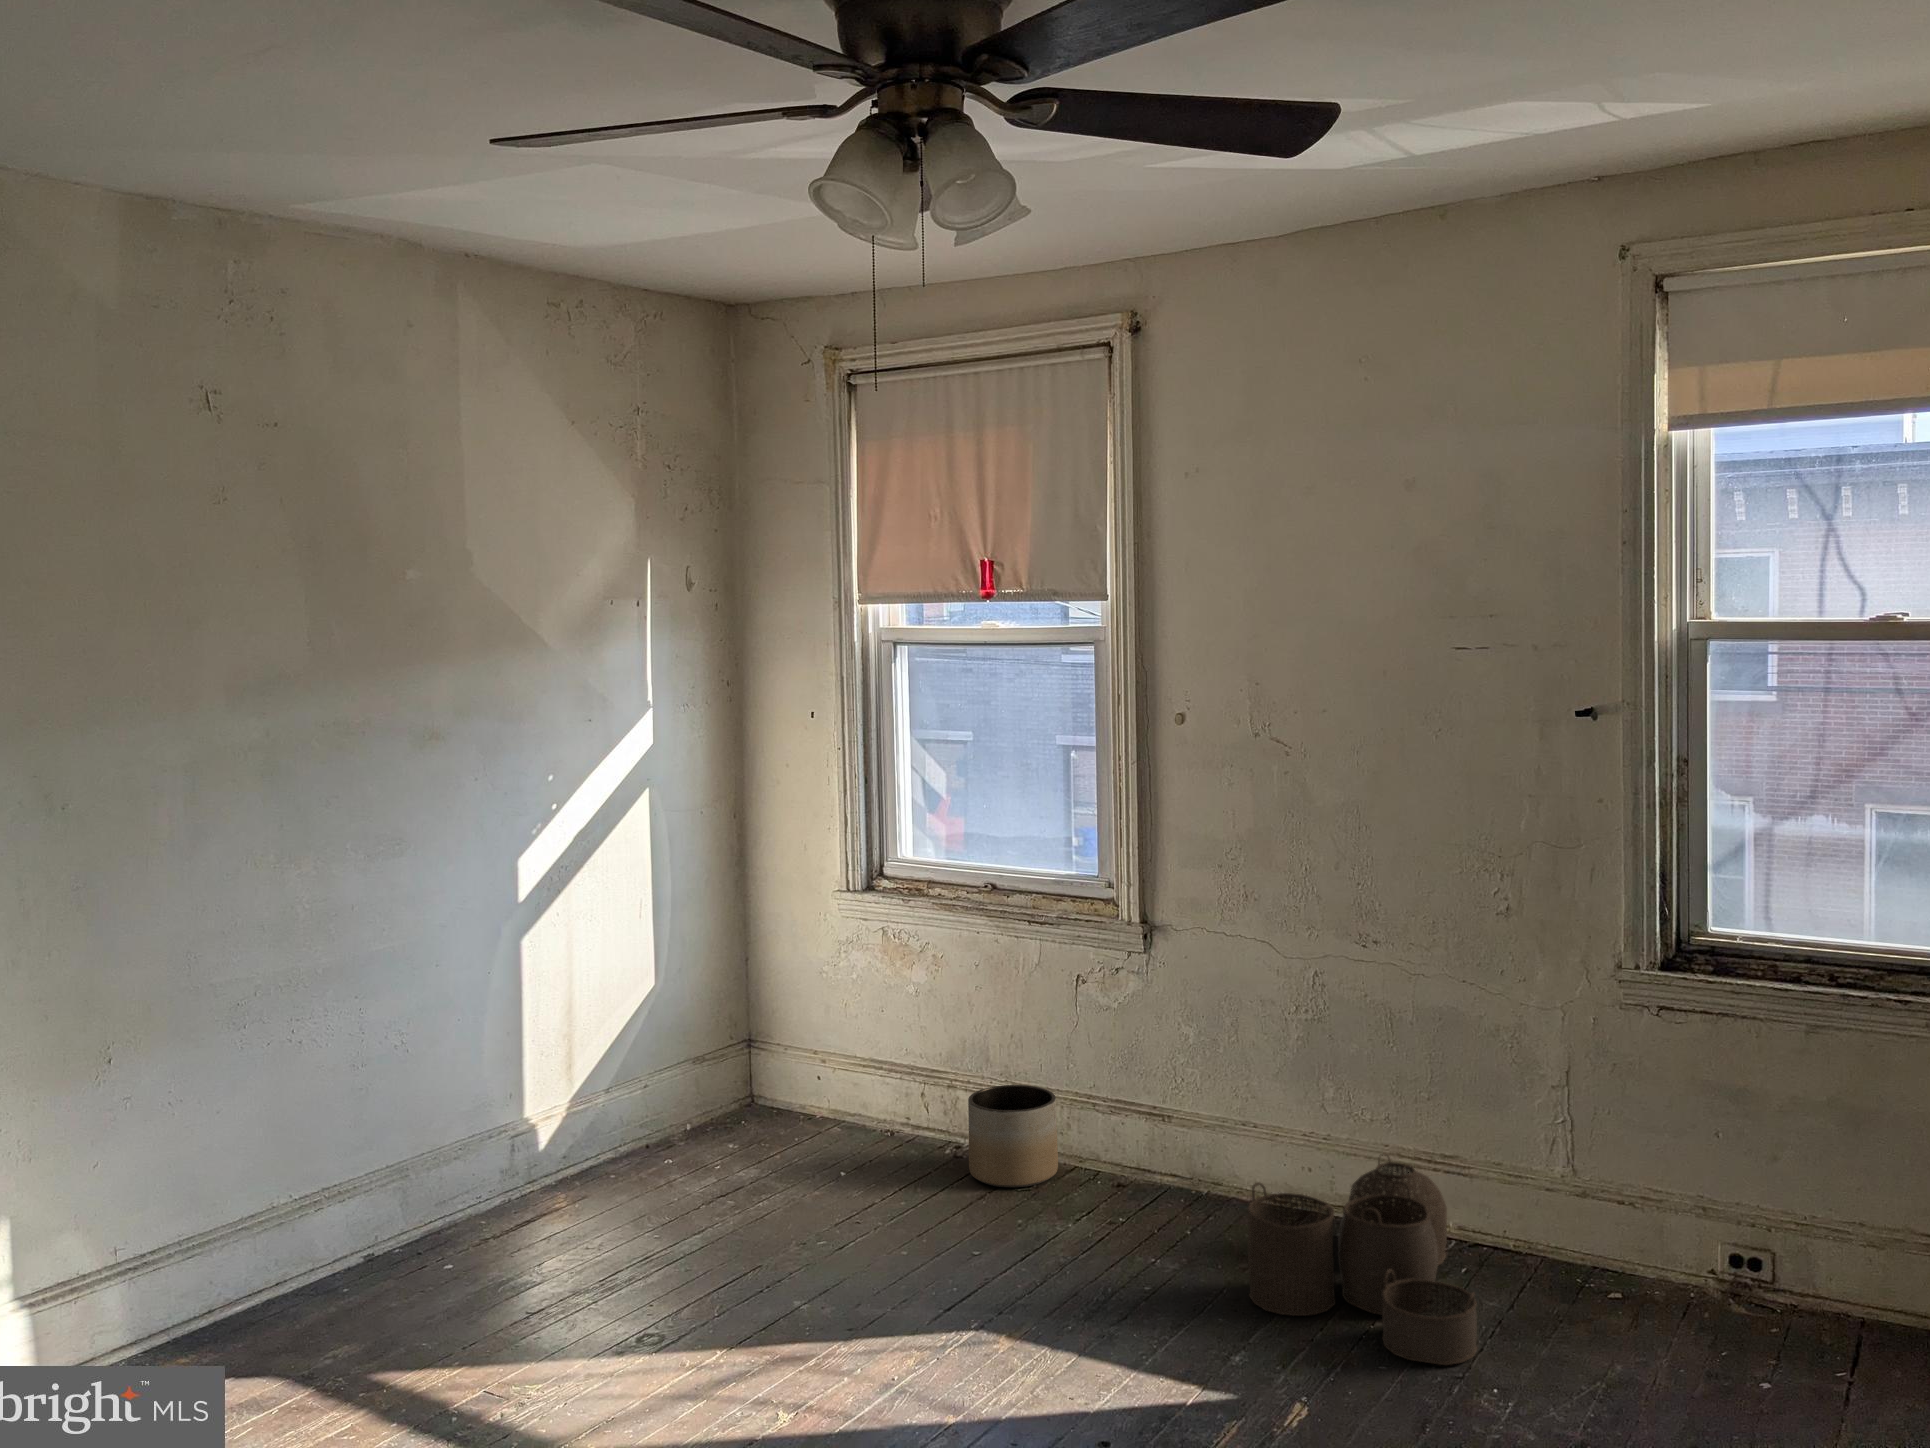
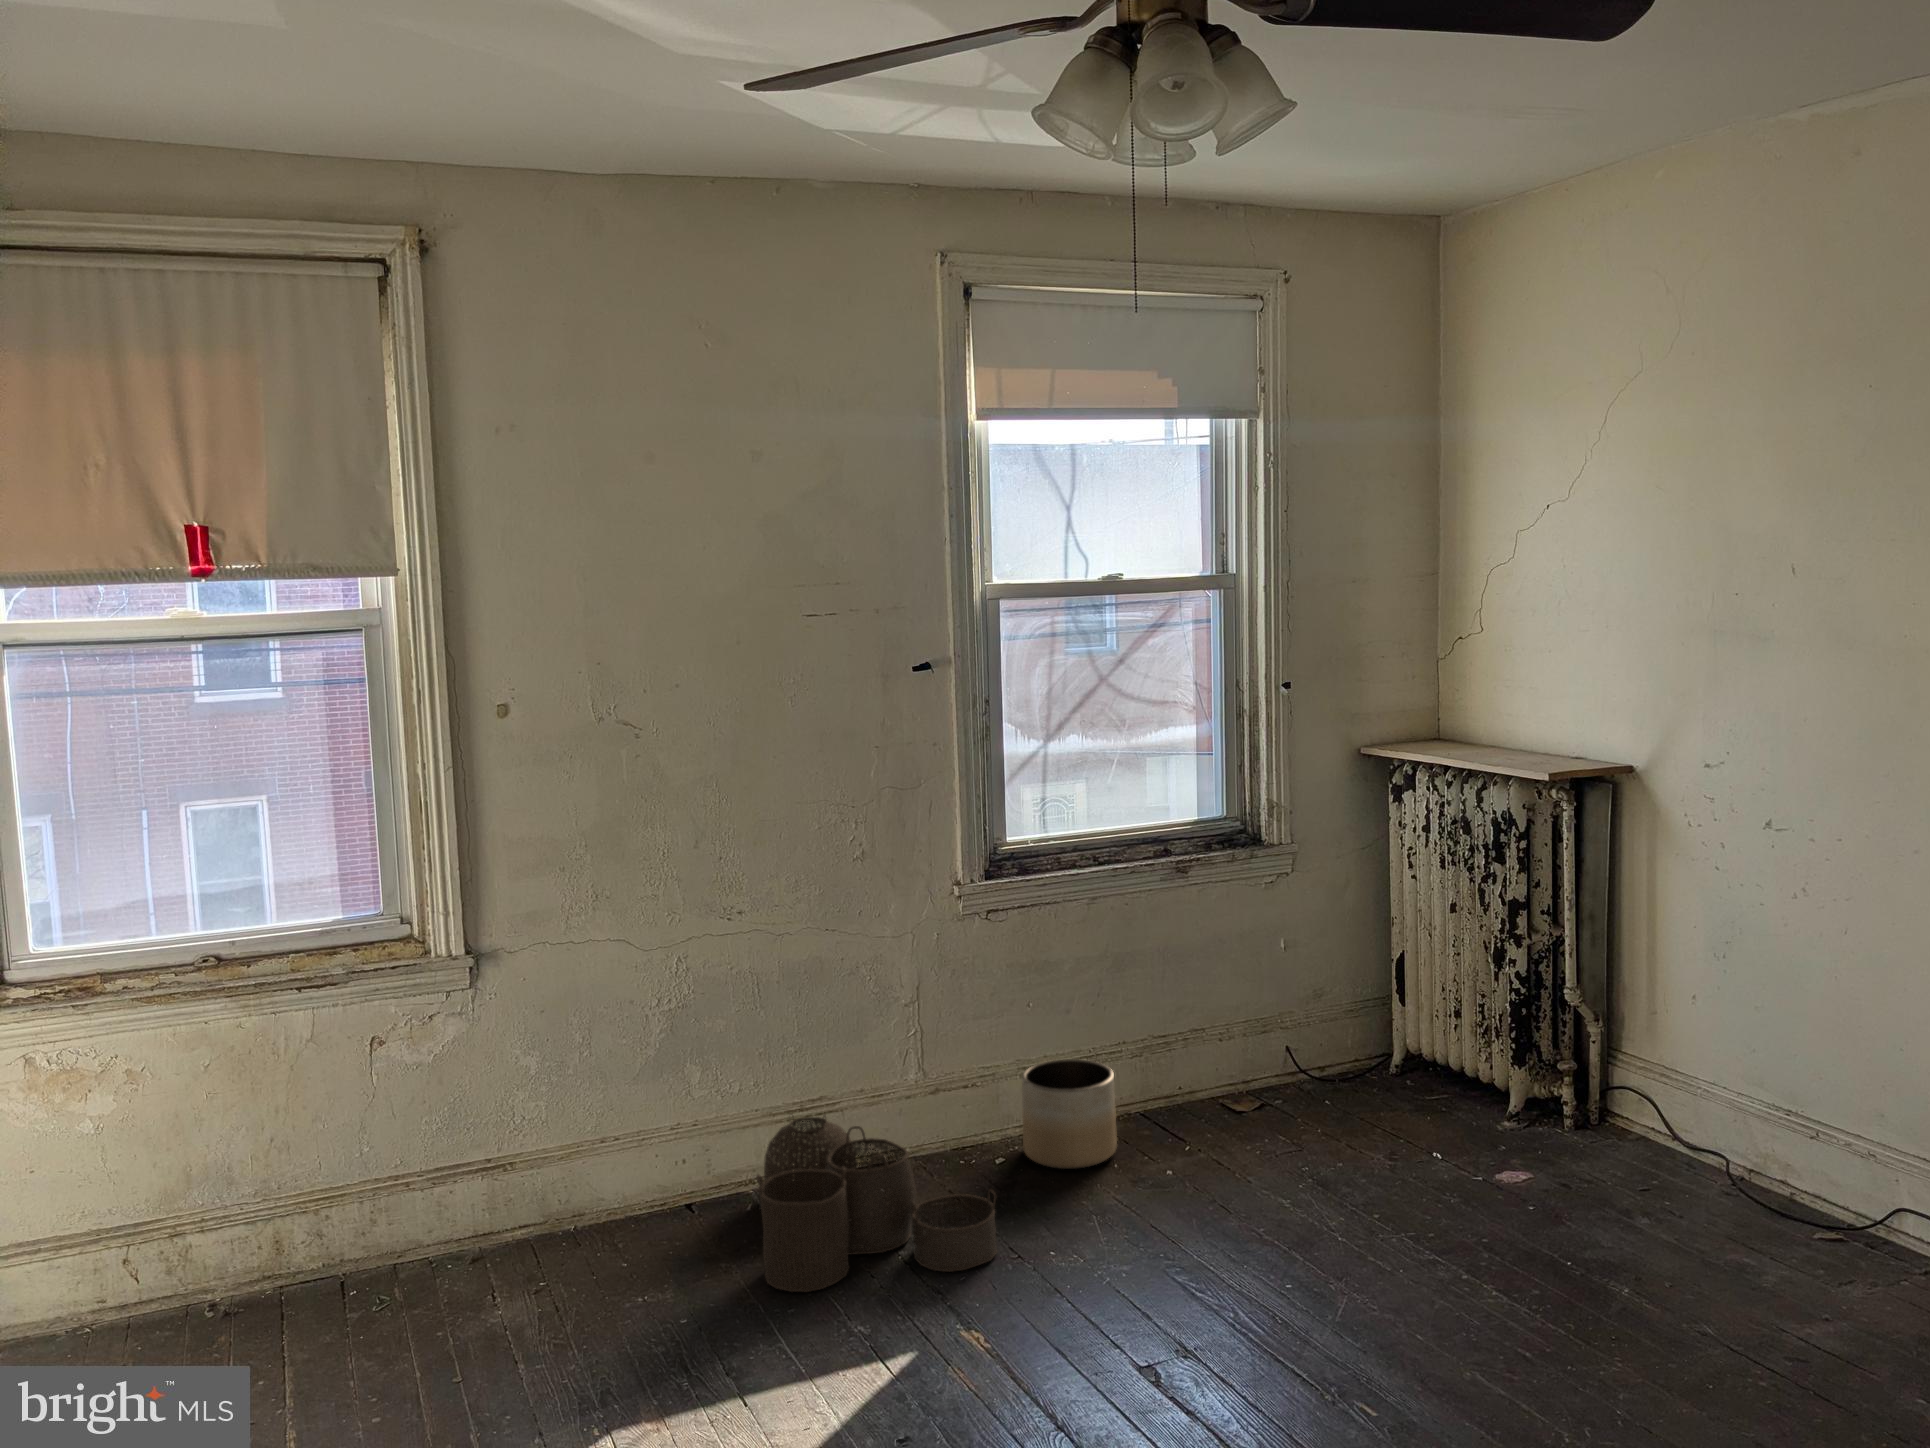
planter: present [968,1085,1058,1187] -> present [1022,1059,1117,1169]

